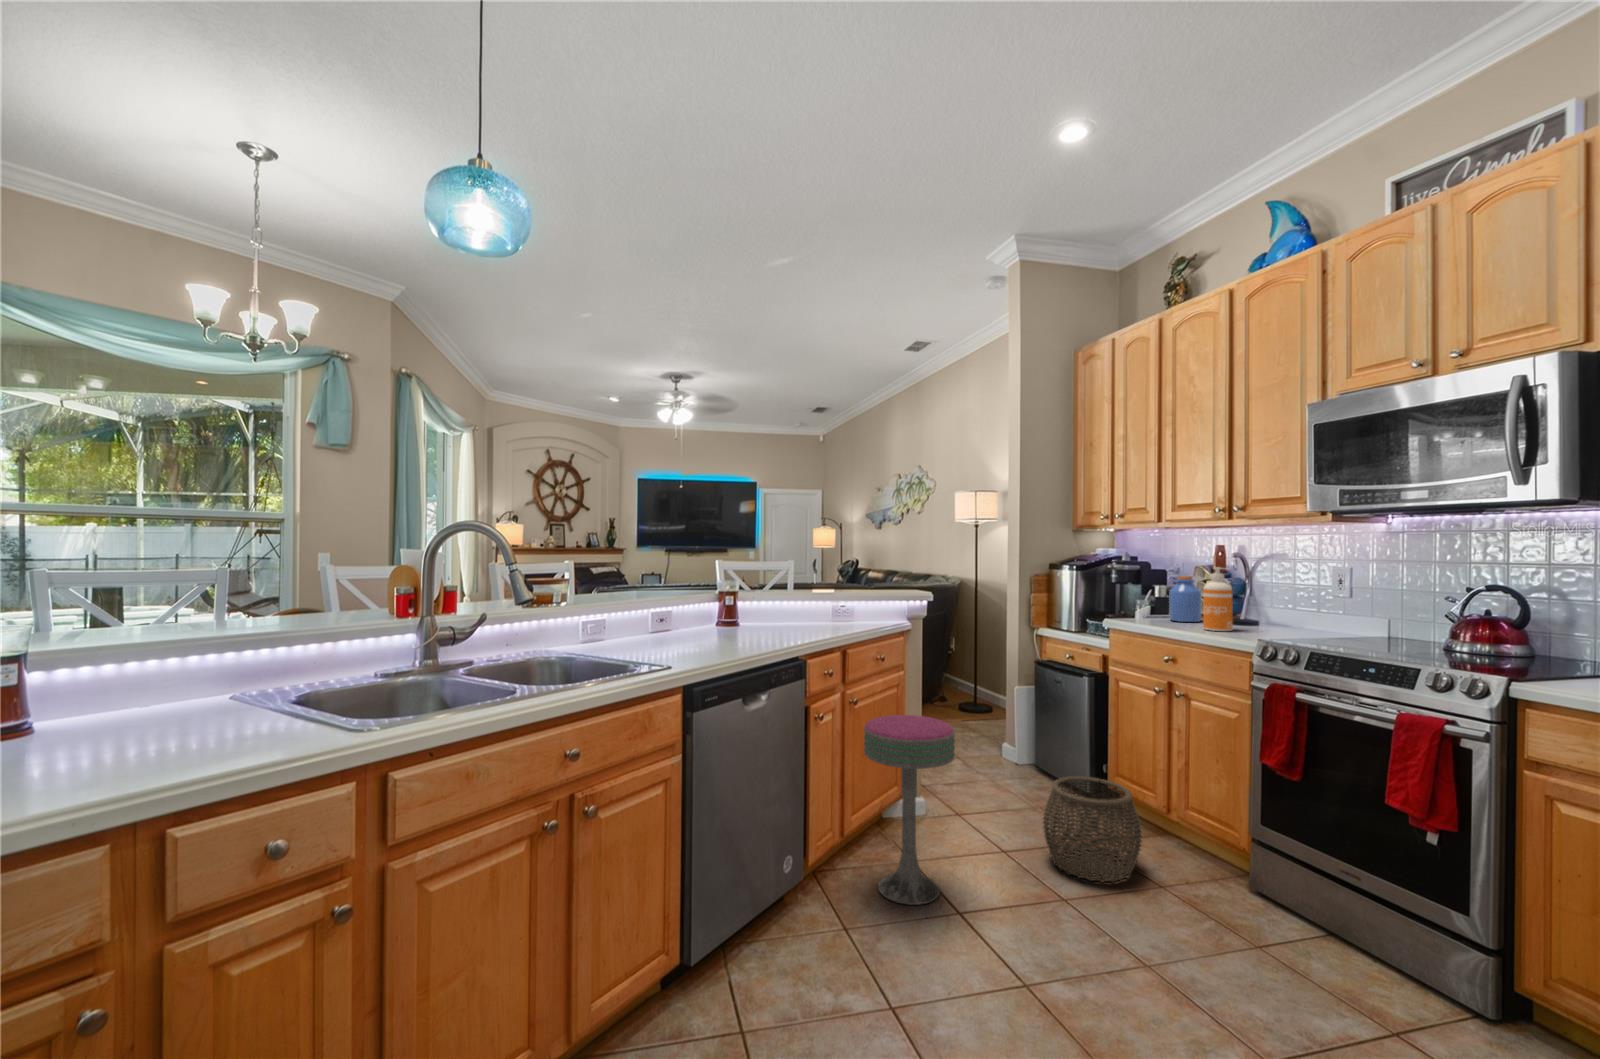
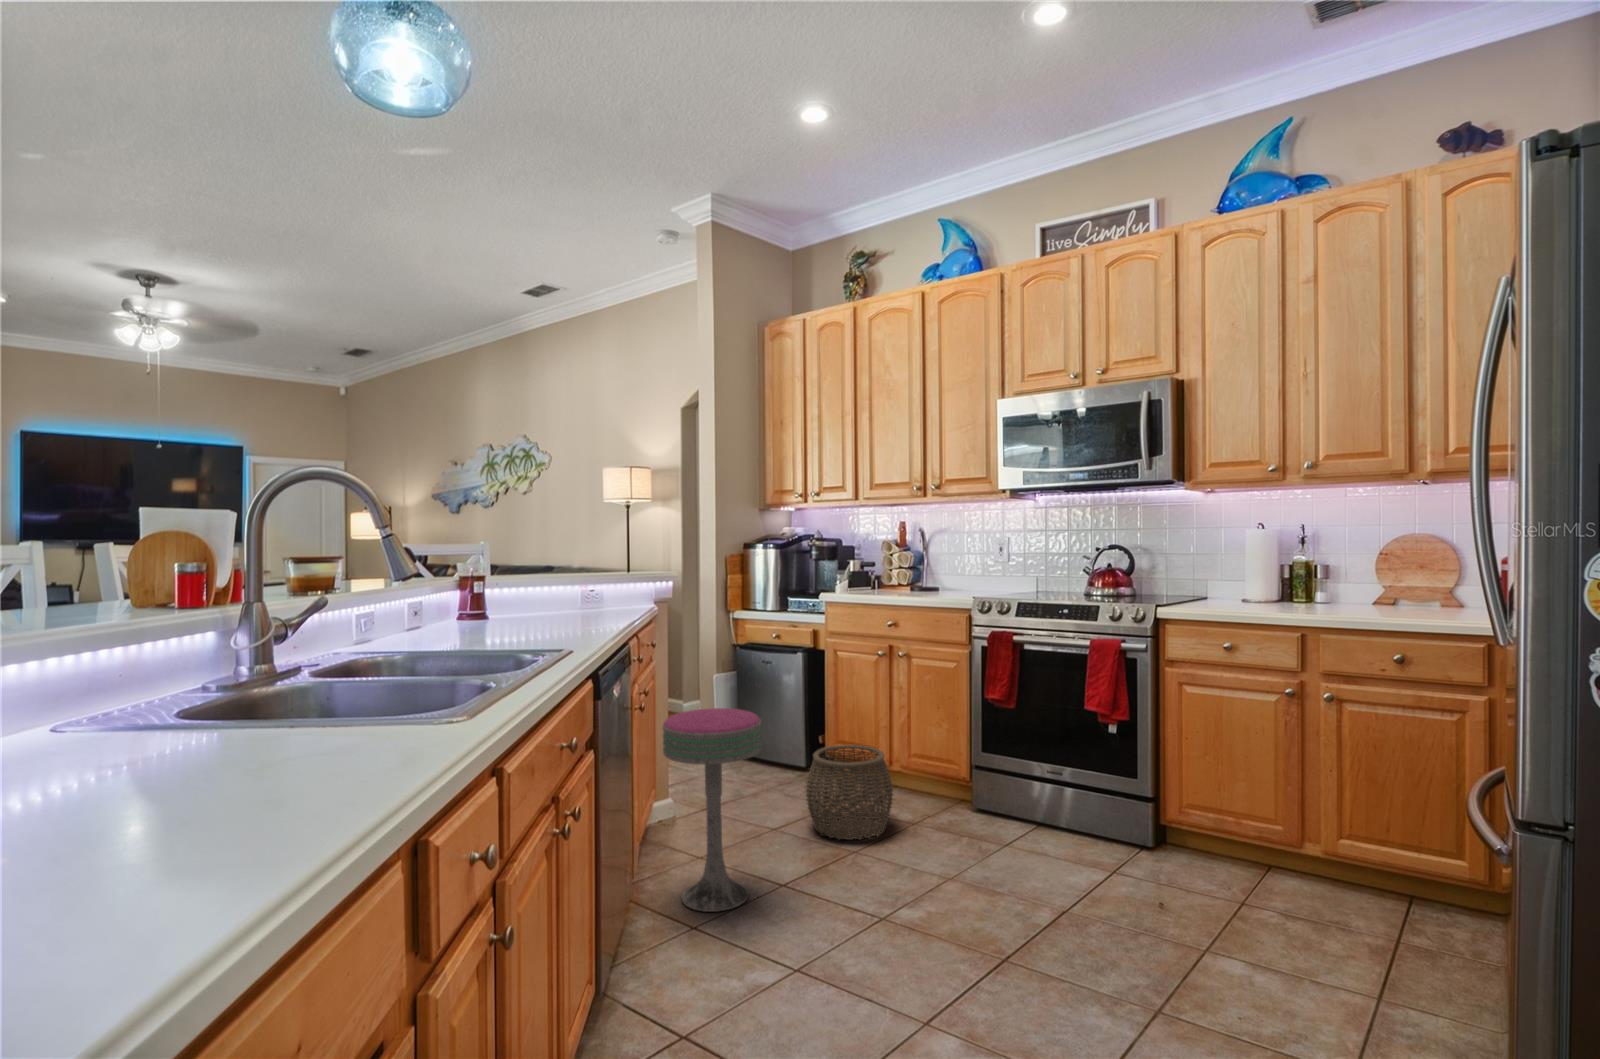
soap dispenser: present [1203,567,1233,631] -> none [914,539,937,595]
jar: present [1169,576,1201,622] -> none [872,549,898,591]

